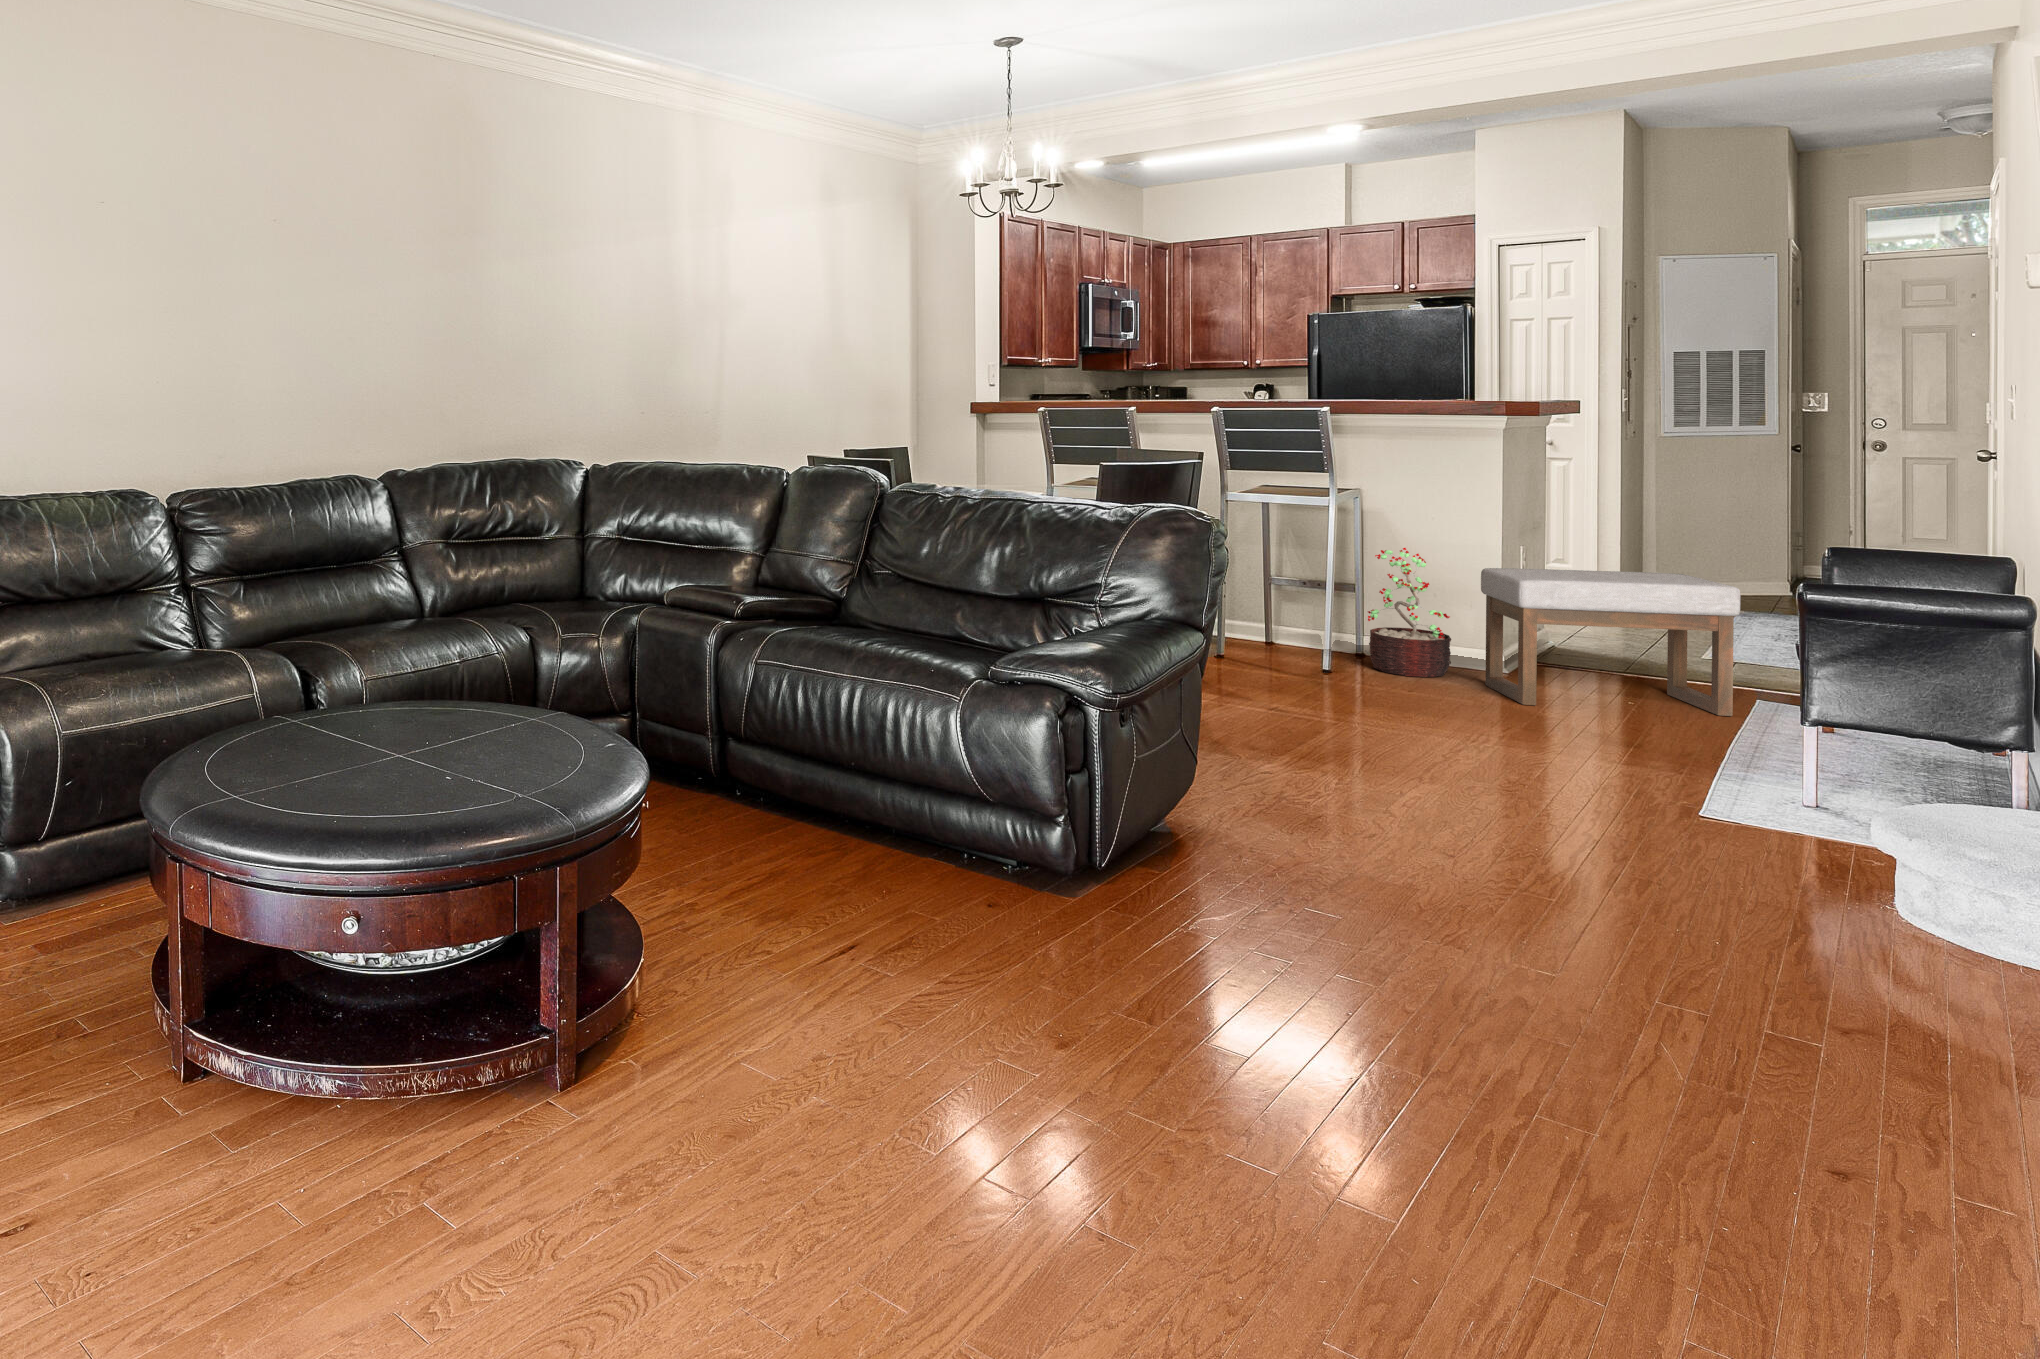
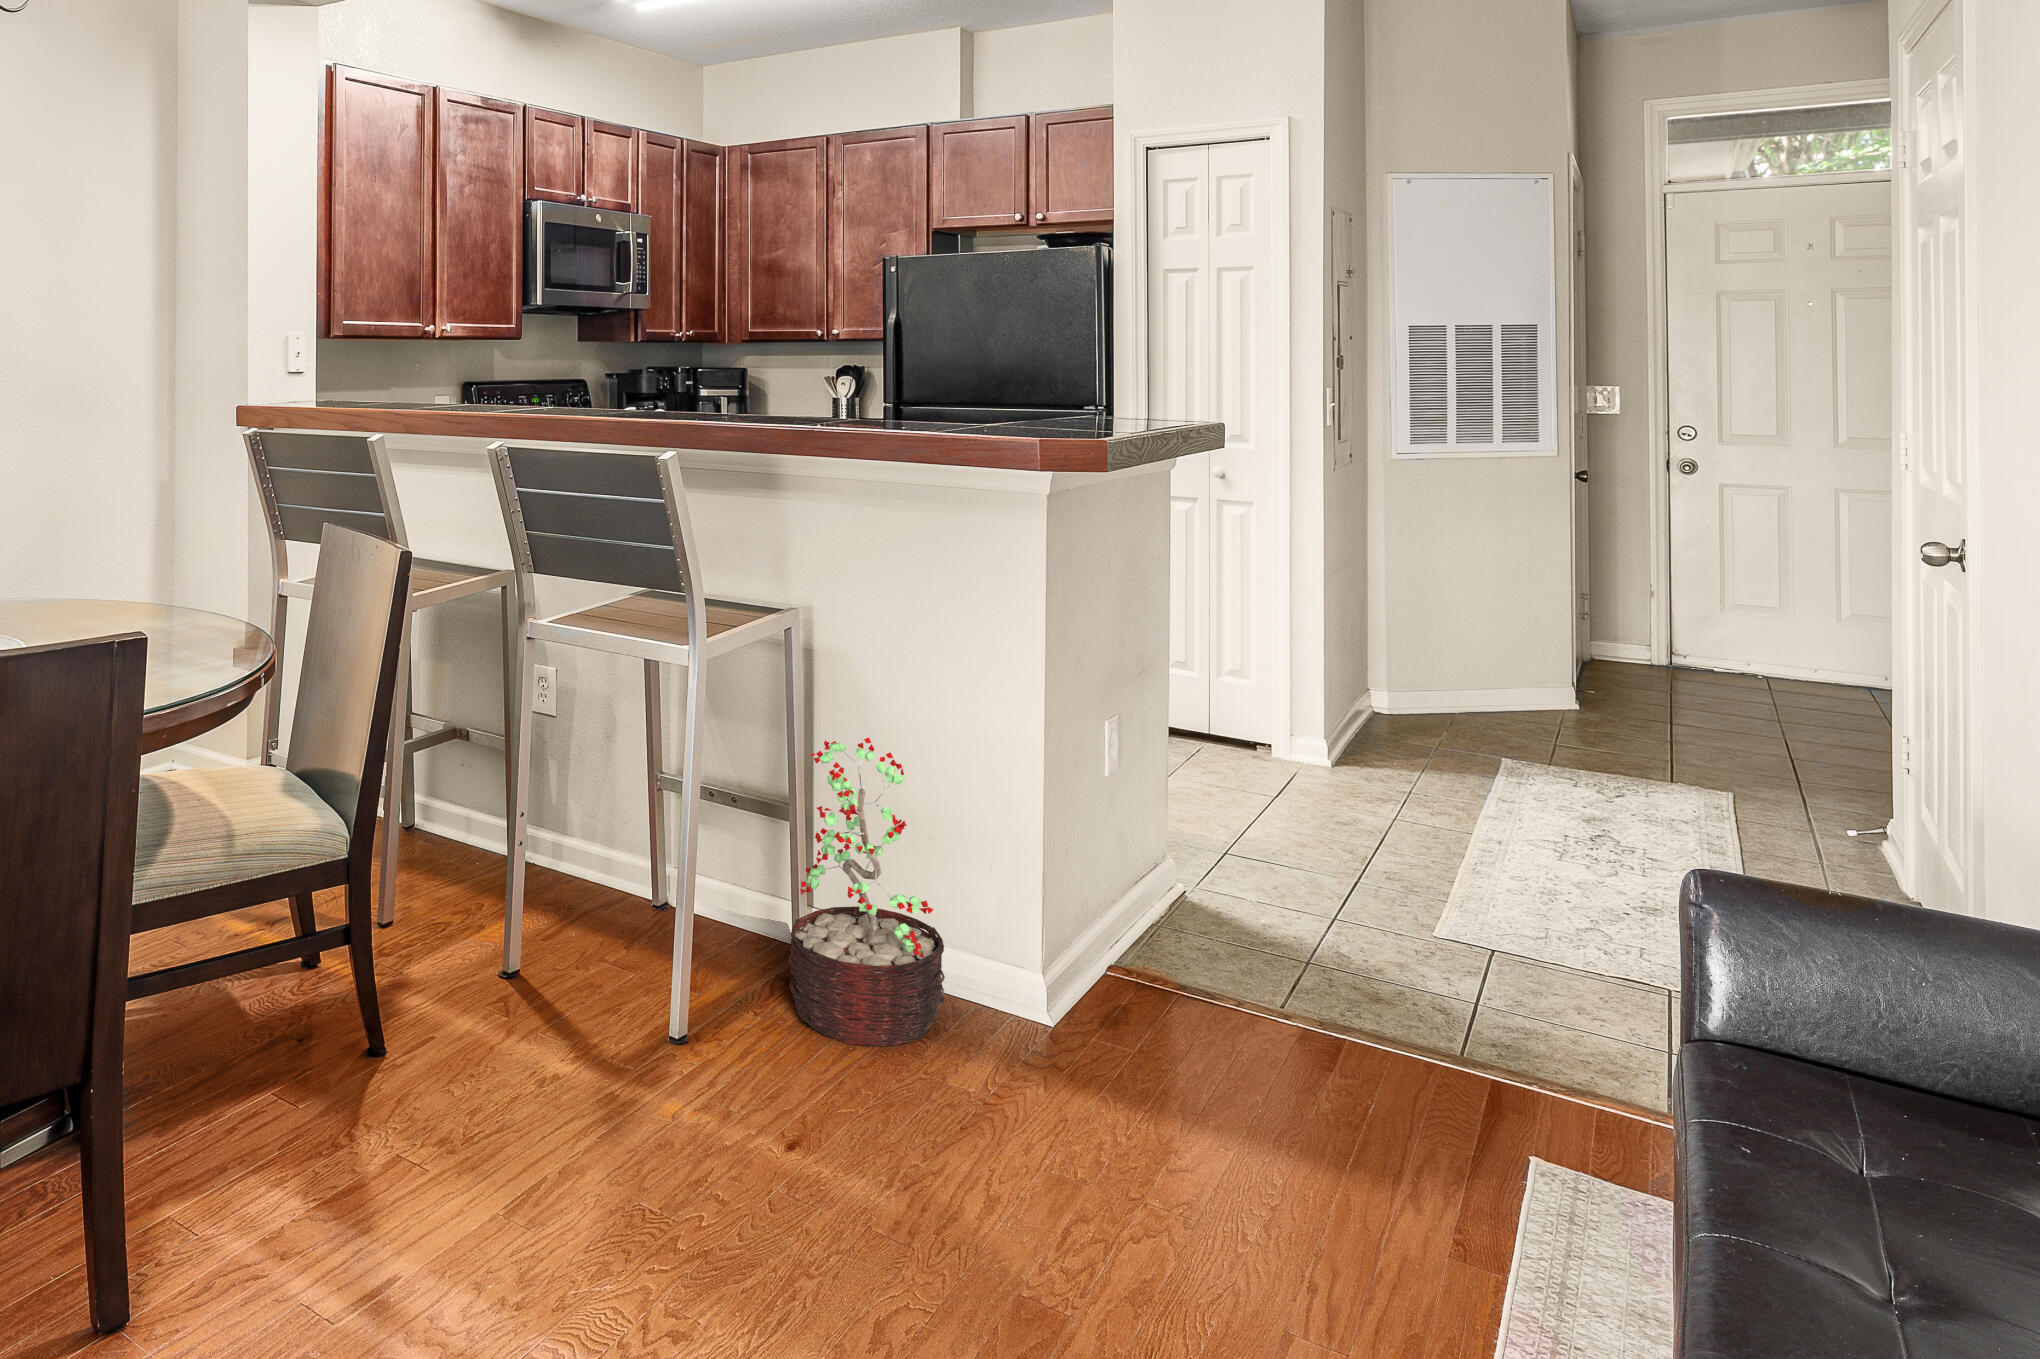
ottoman: present [1481,568,1740,716] -> none [985,810,1508,1217]

